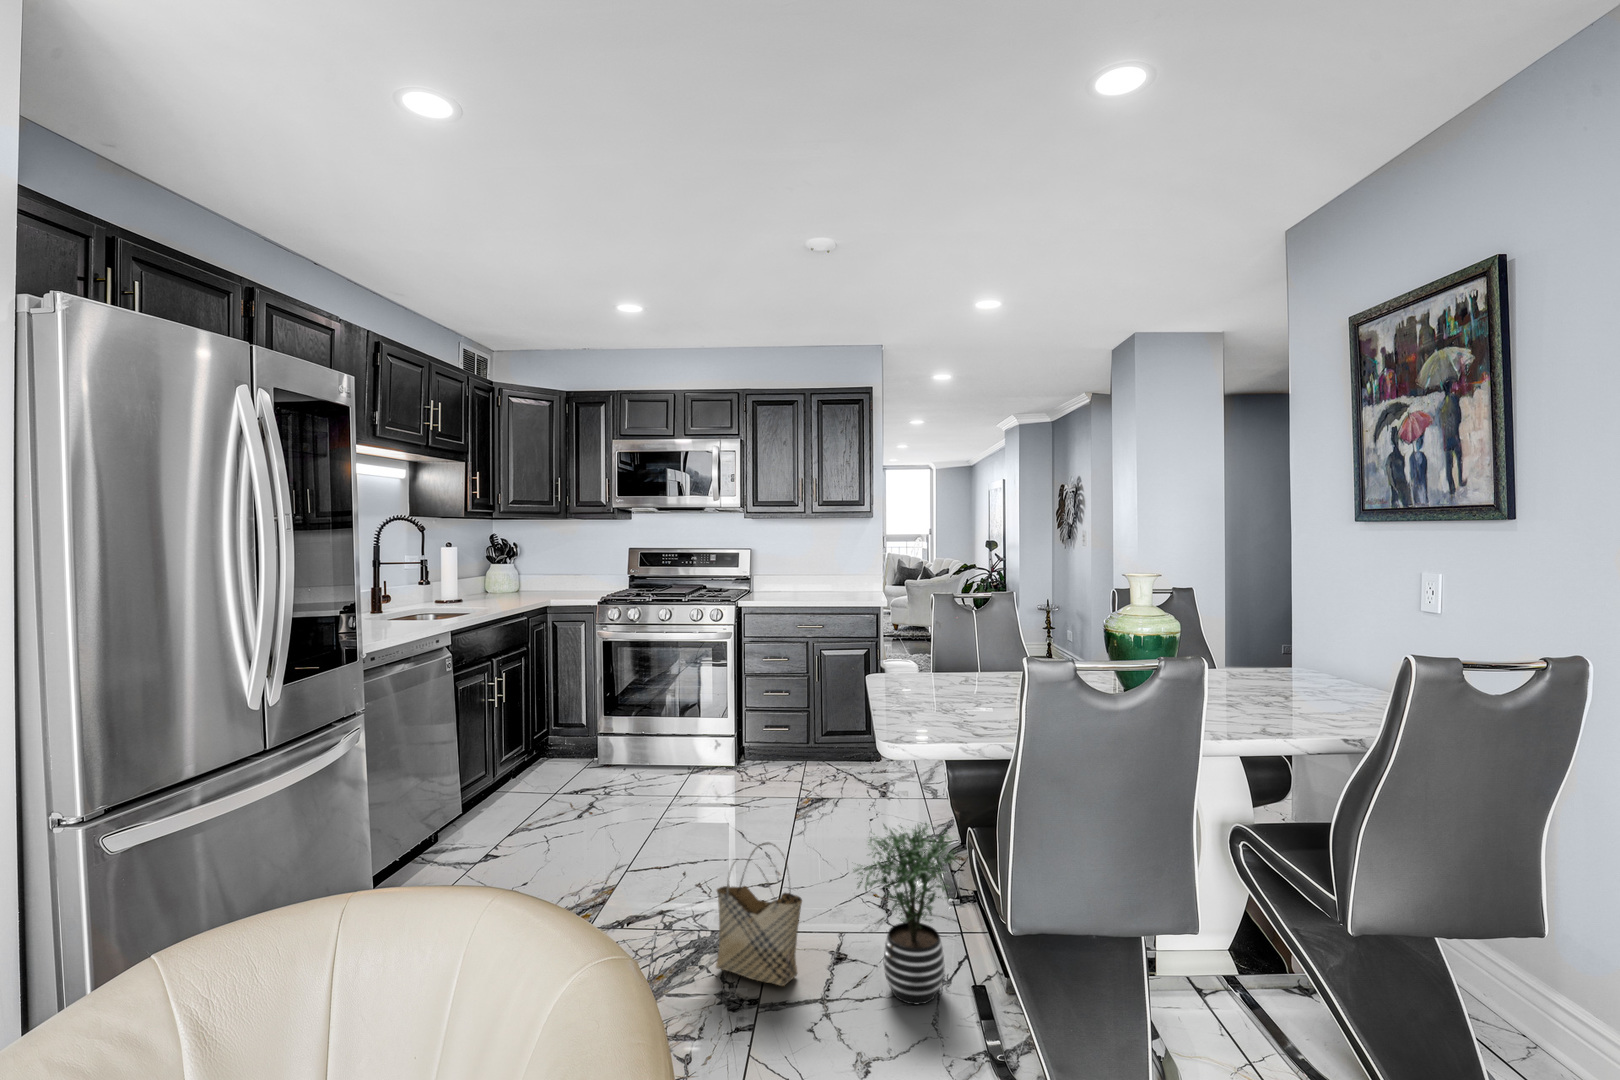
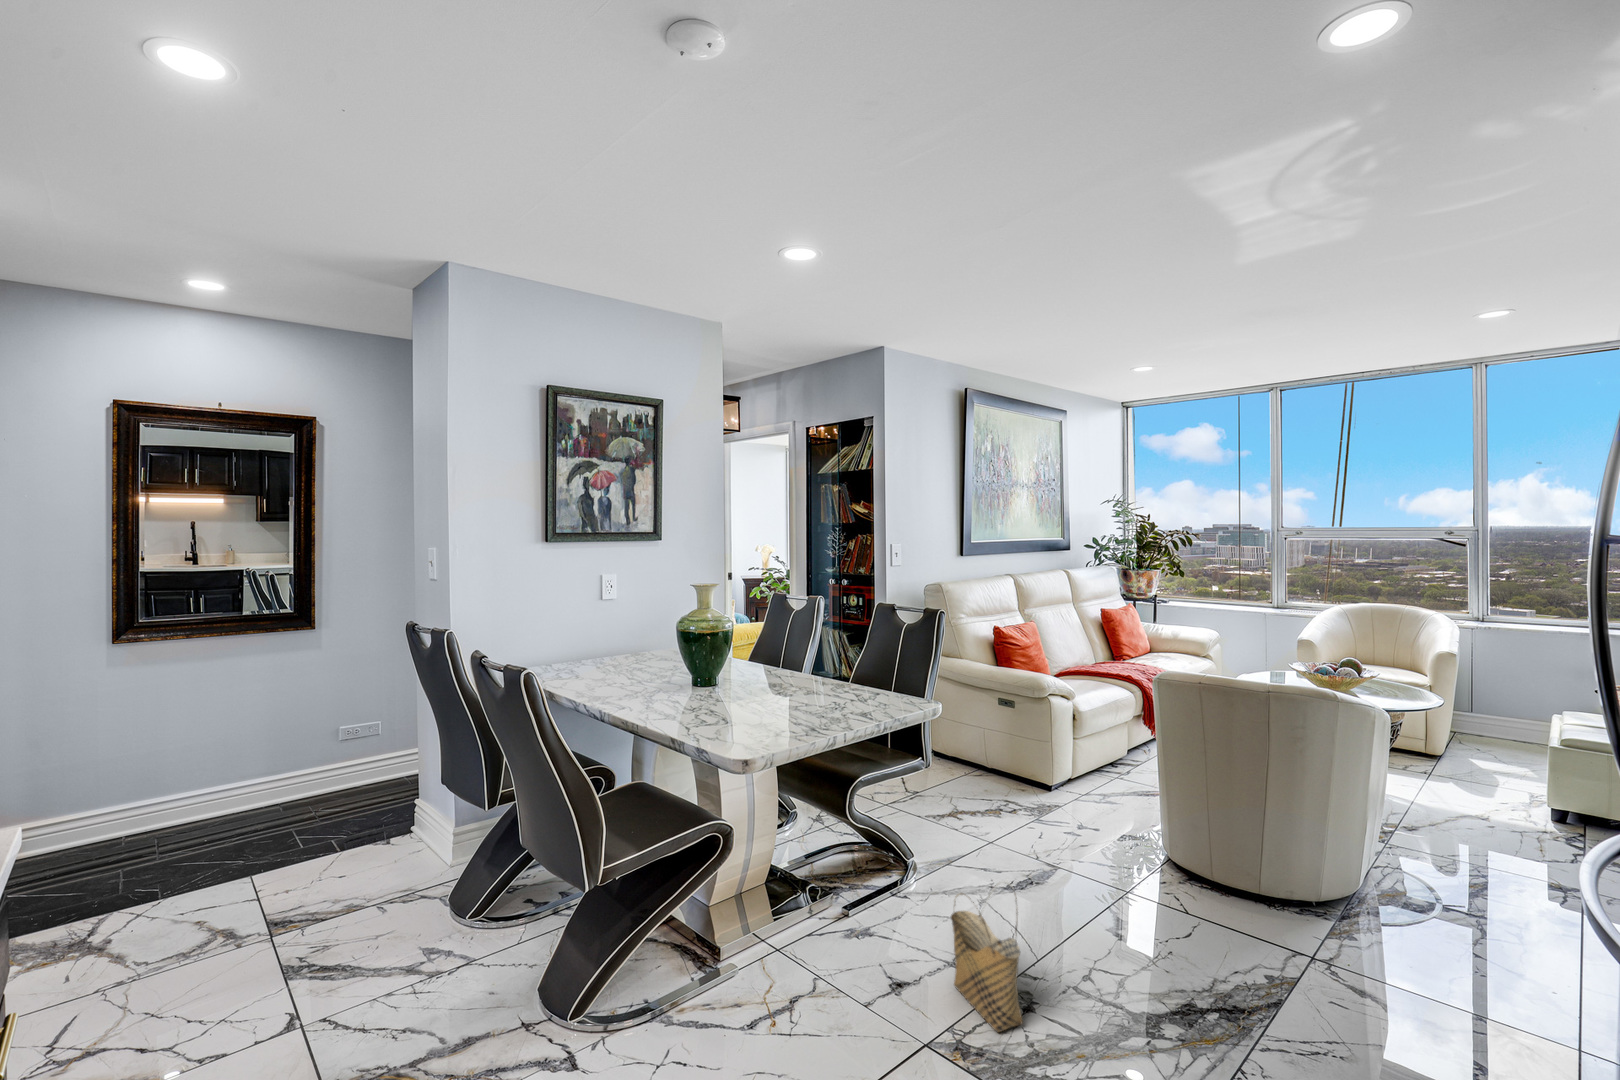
potted plant: present [854,823,956,1004] -> none [843,794,941,945]

